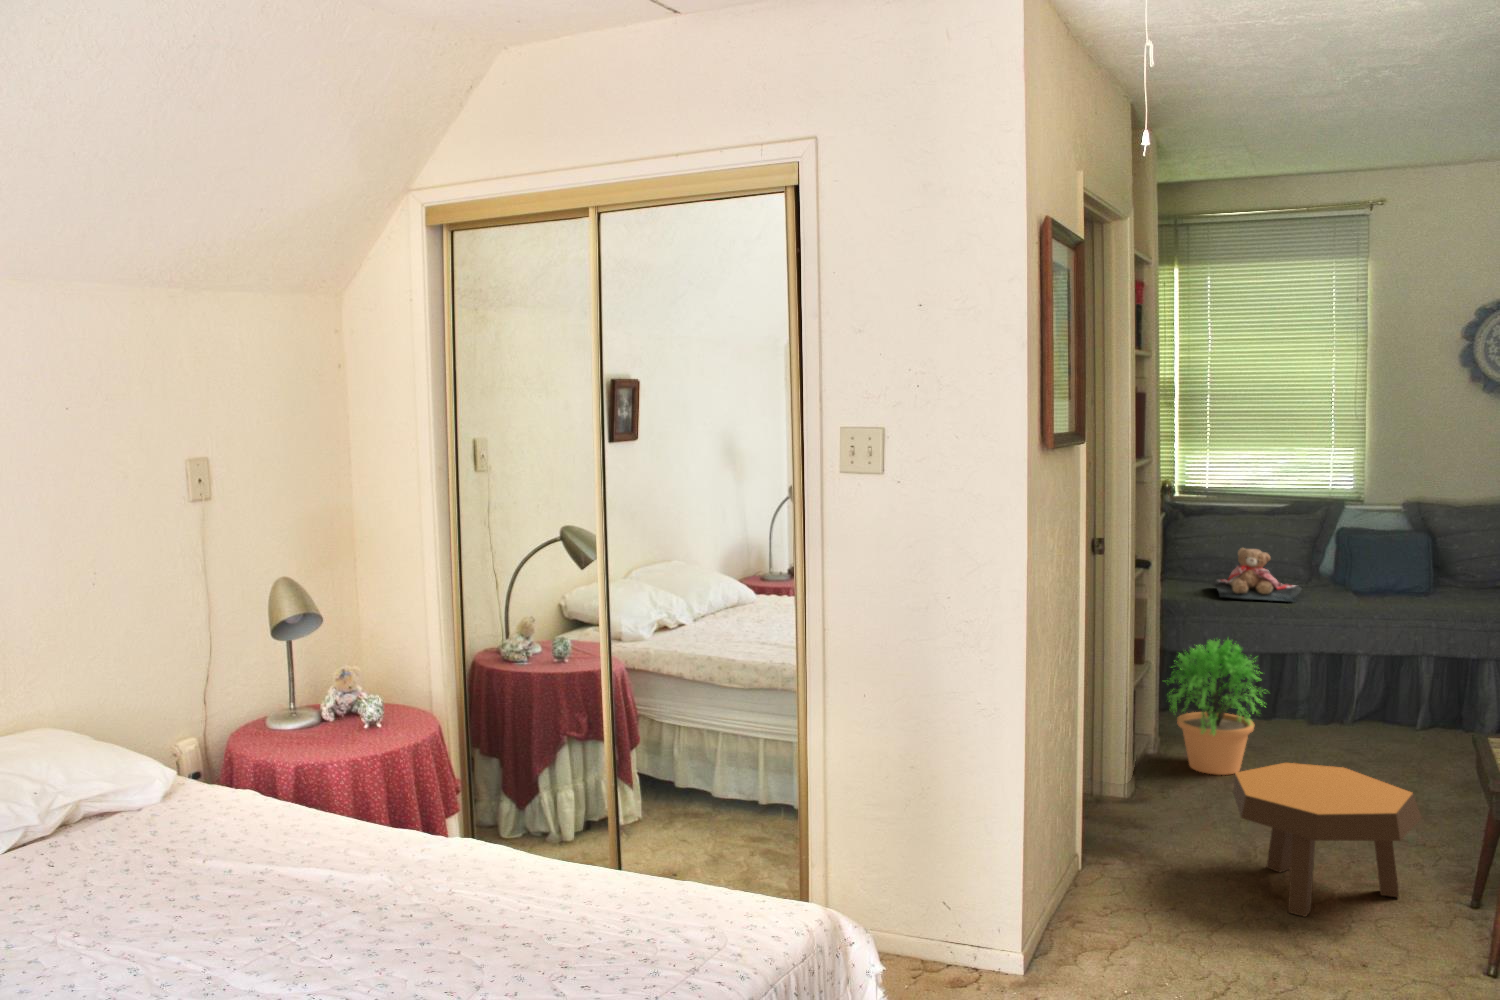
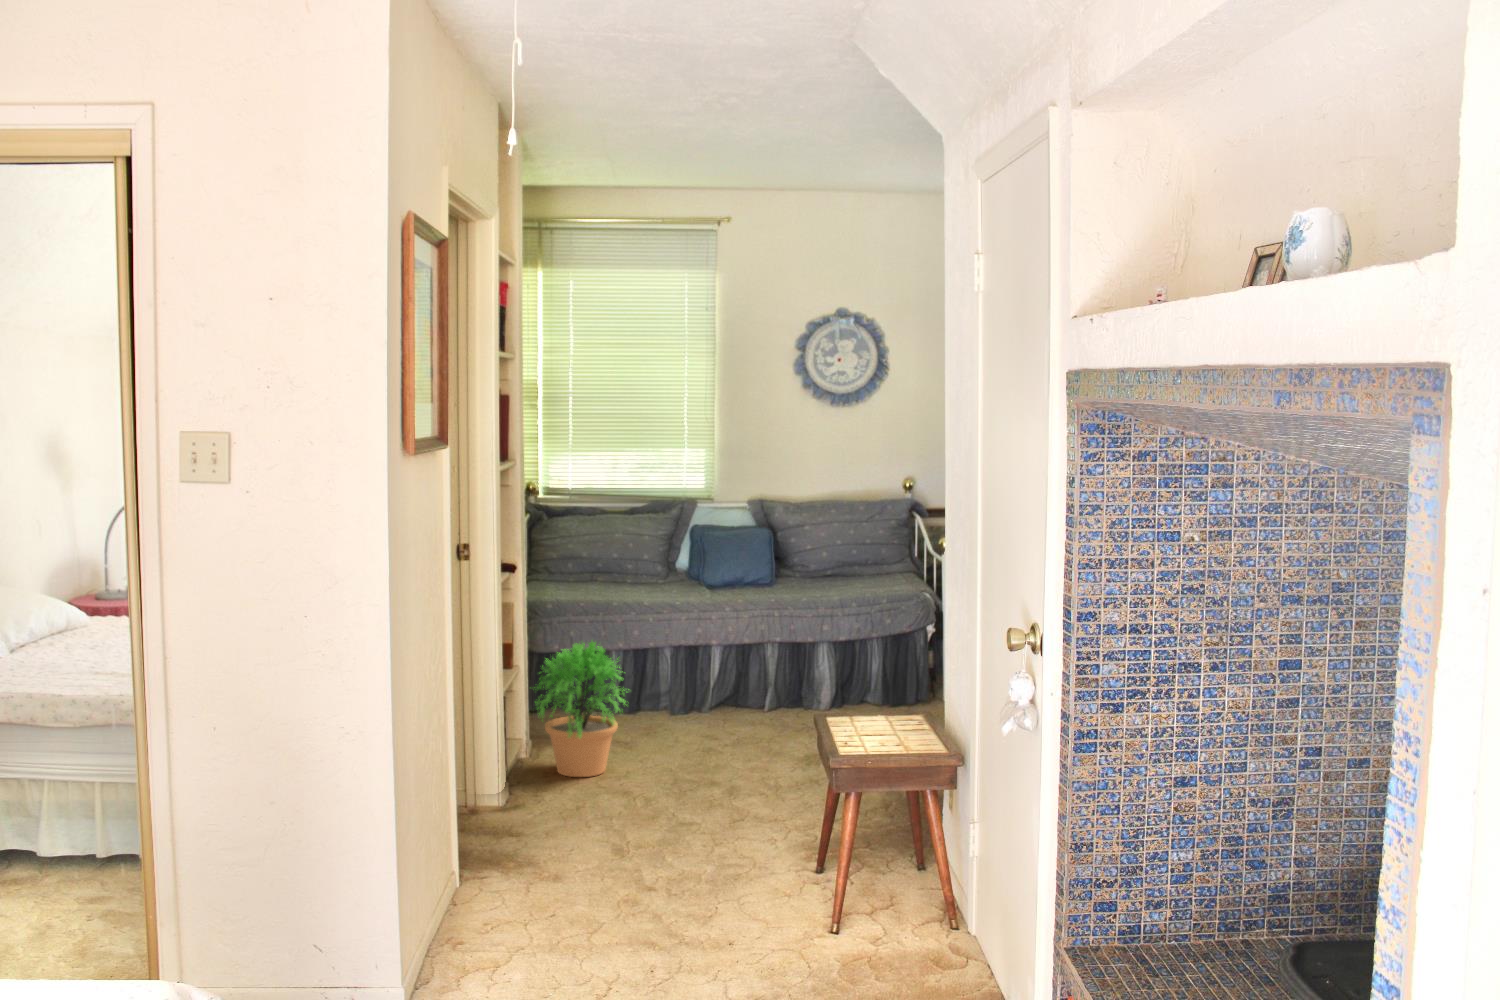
teddy bear: present [1210,548,1302,602] -> none [574,549,661,602]
footstool: present [1233,763,1421,917] -> none [598,754,761,897]

